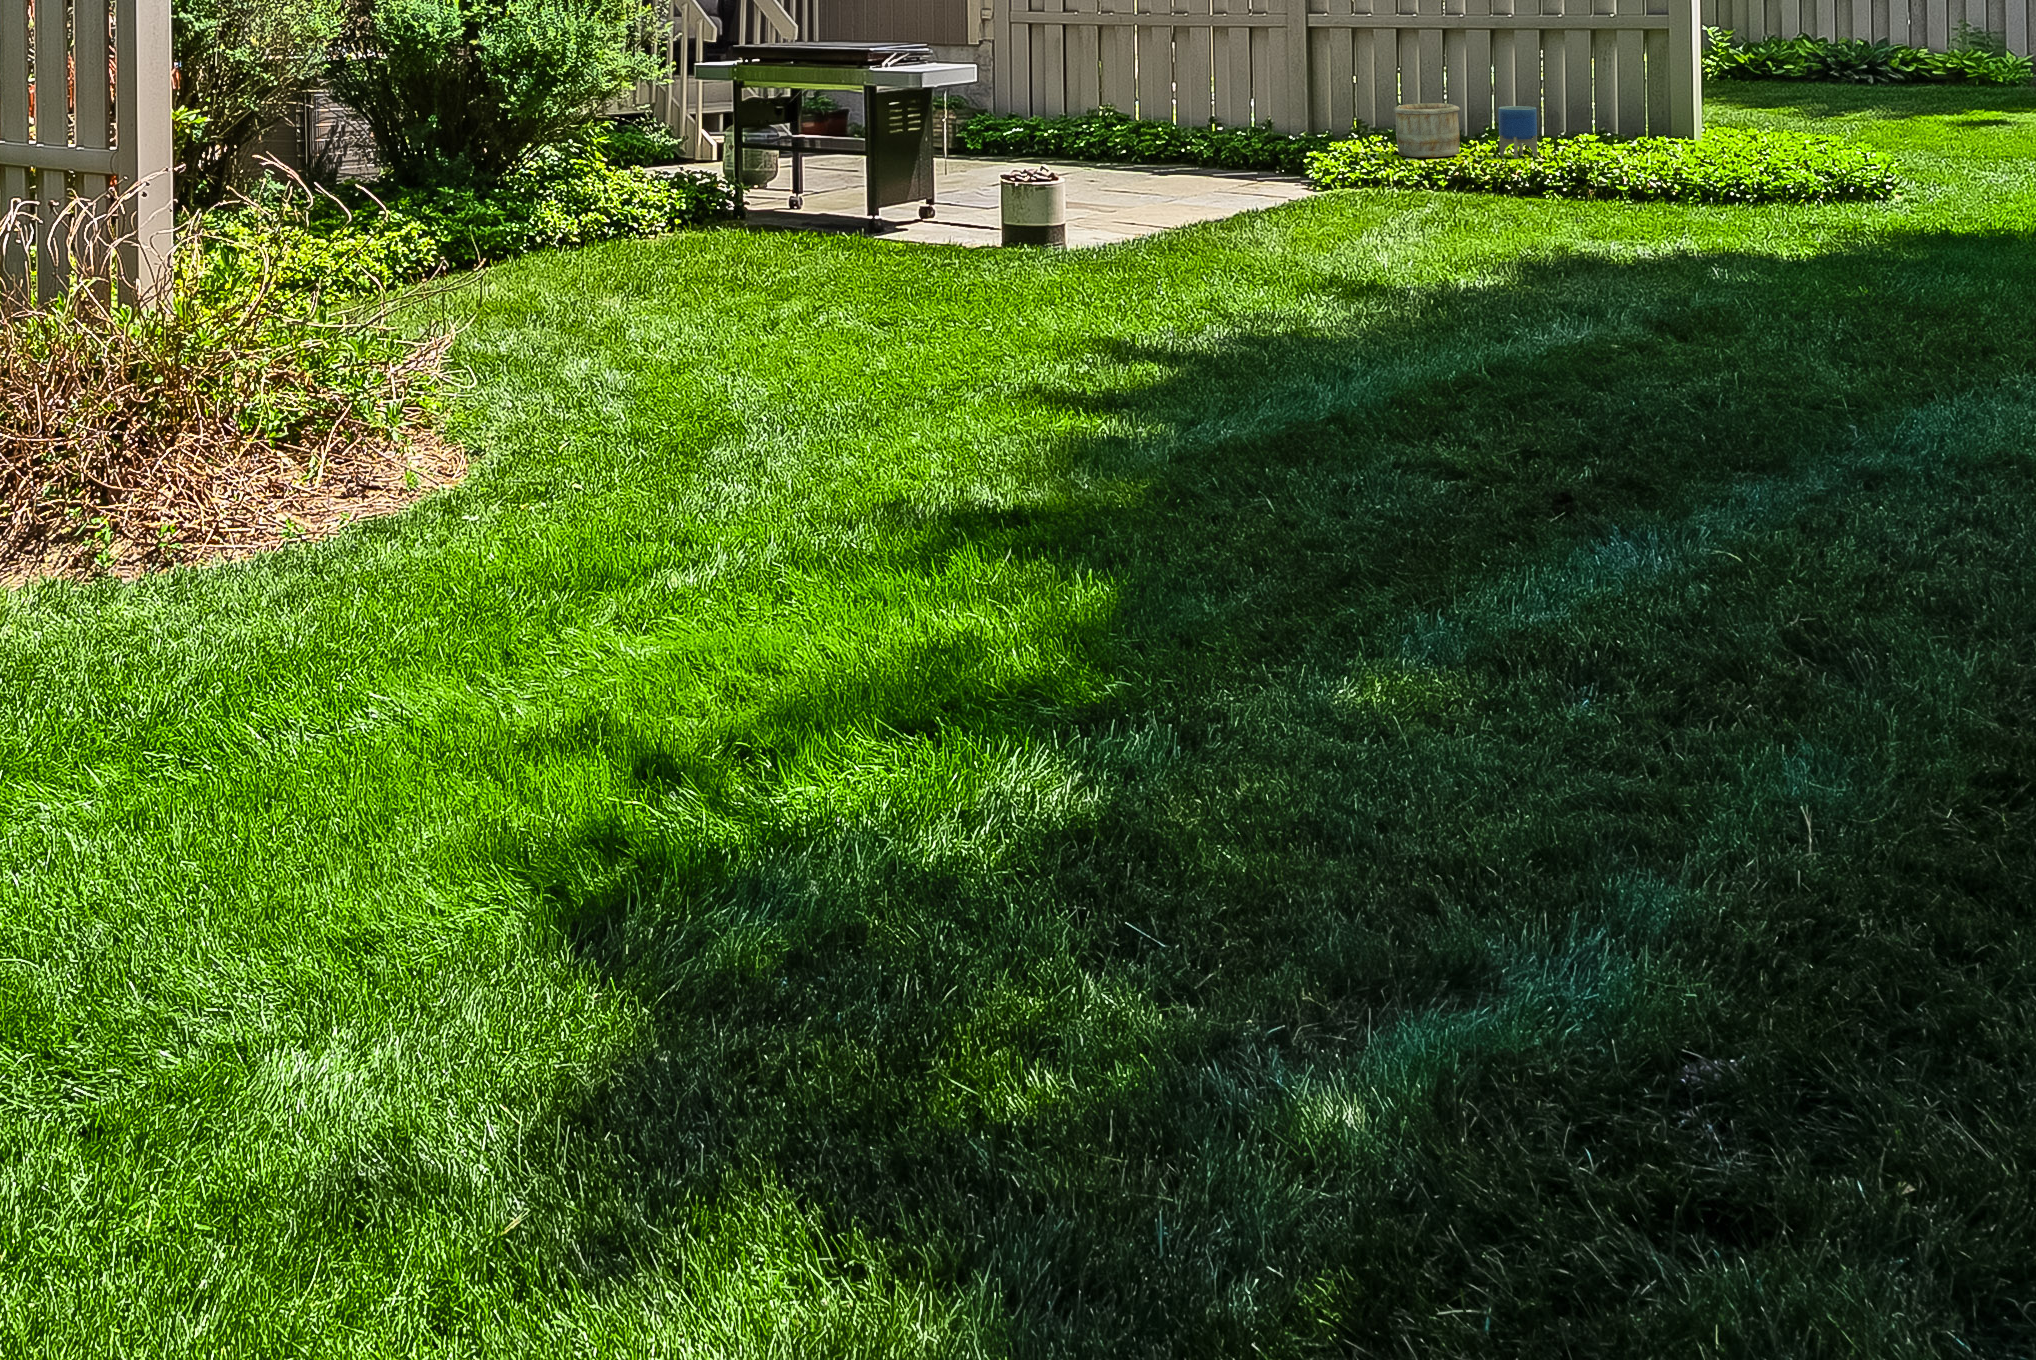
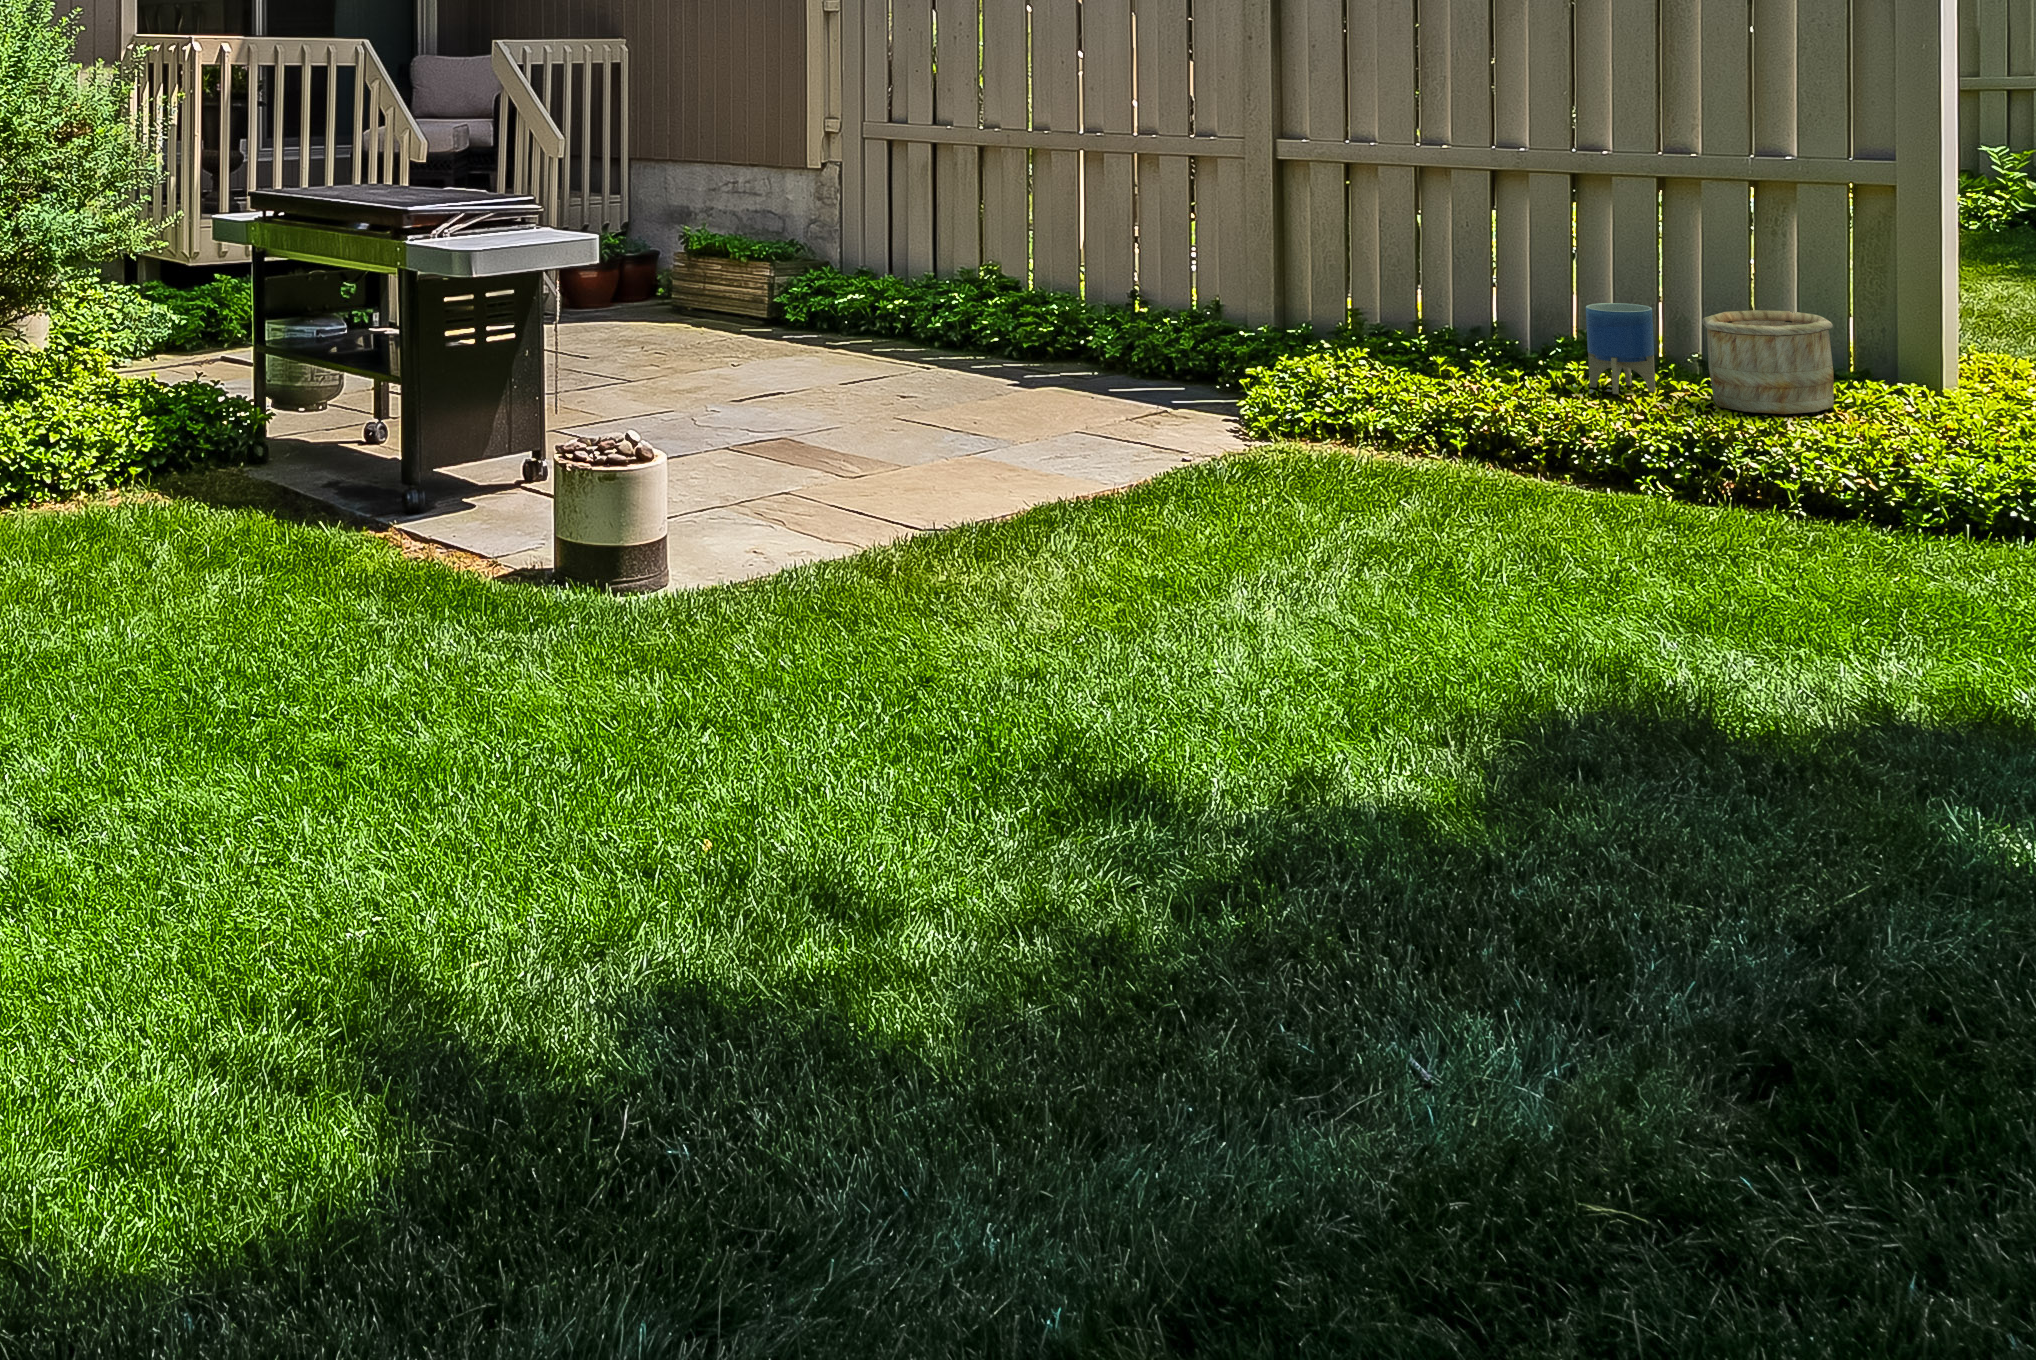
wooden bucket: present [1393,103,1460,157] -> present [1702,310,1834,414]

